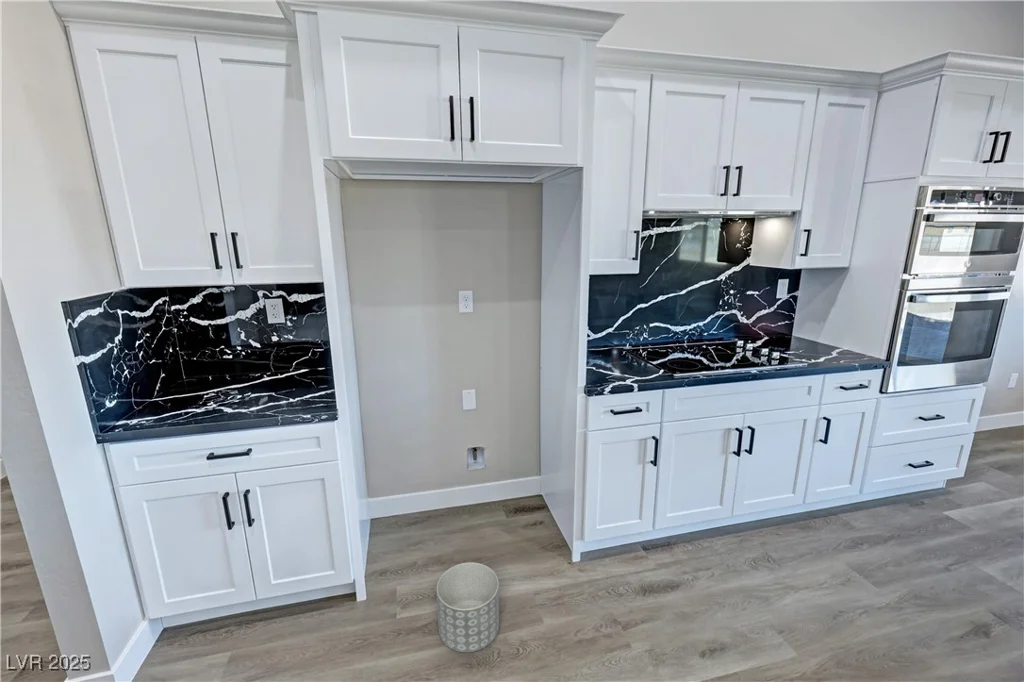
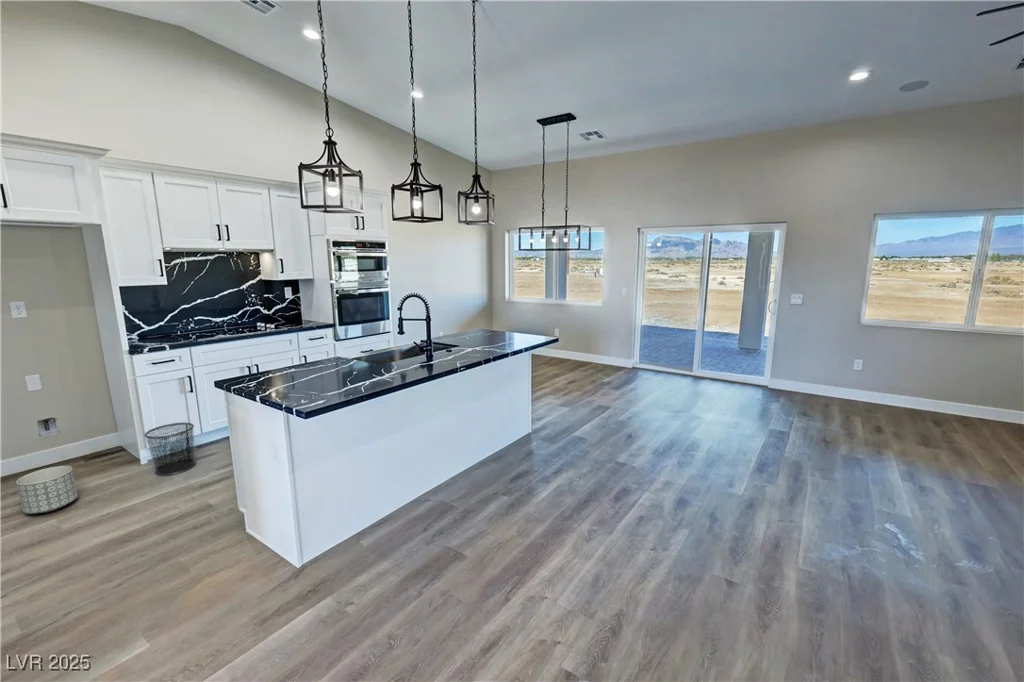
waste bin: none [589,521,661,629] -> present [145,422,196,476]

